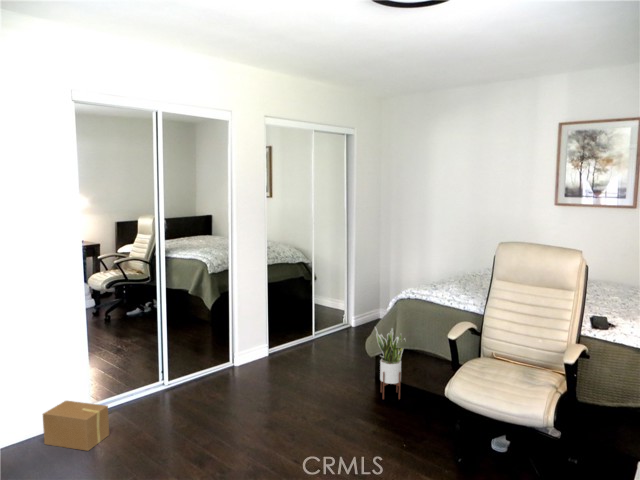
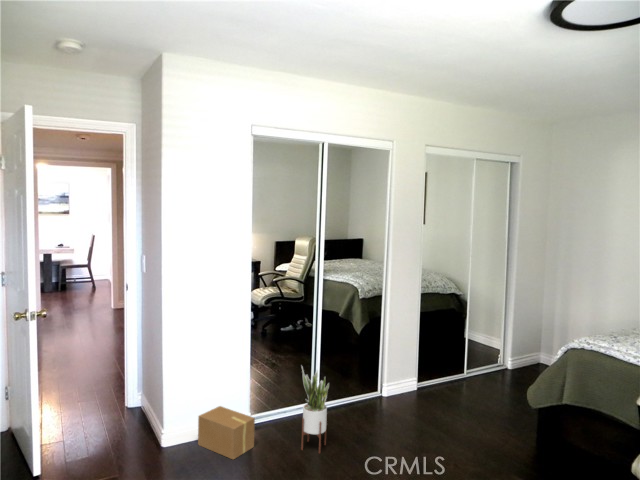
potted plant: present [375,327,405,399] -> present [301,367,329,453]

